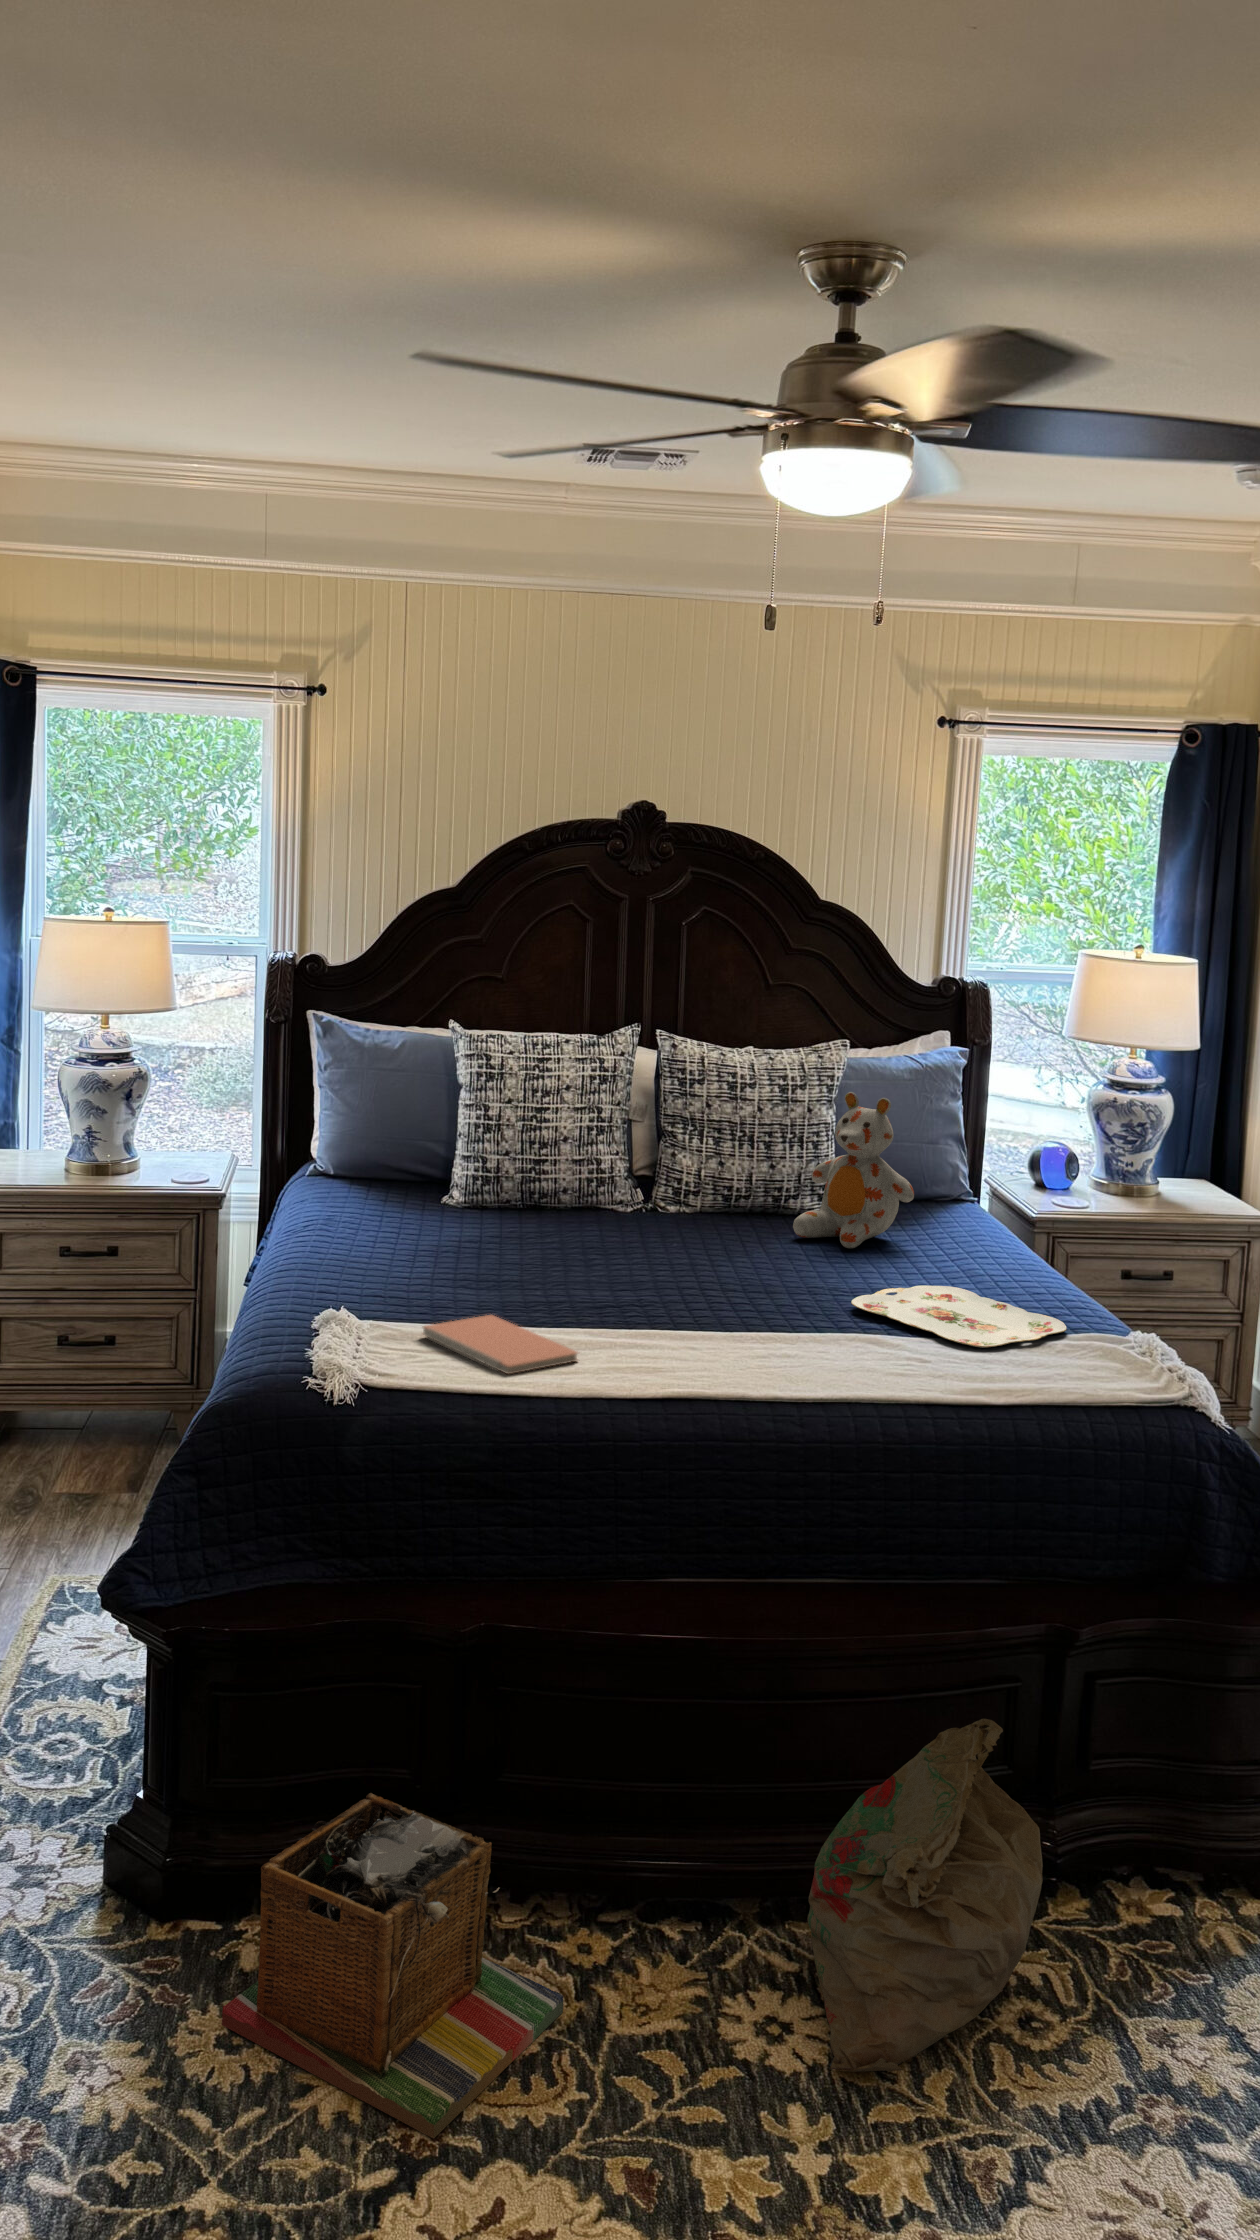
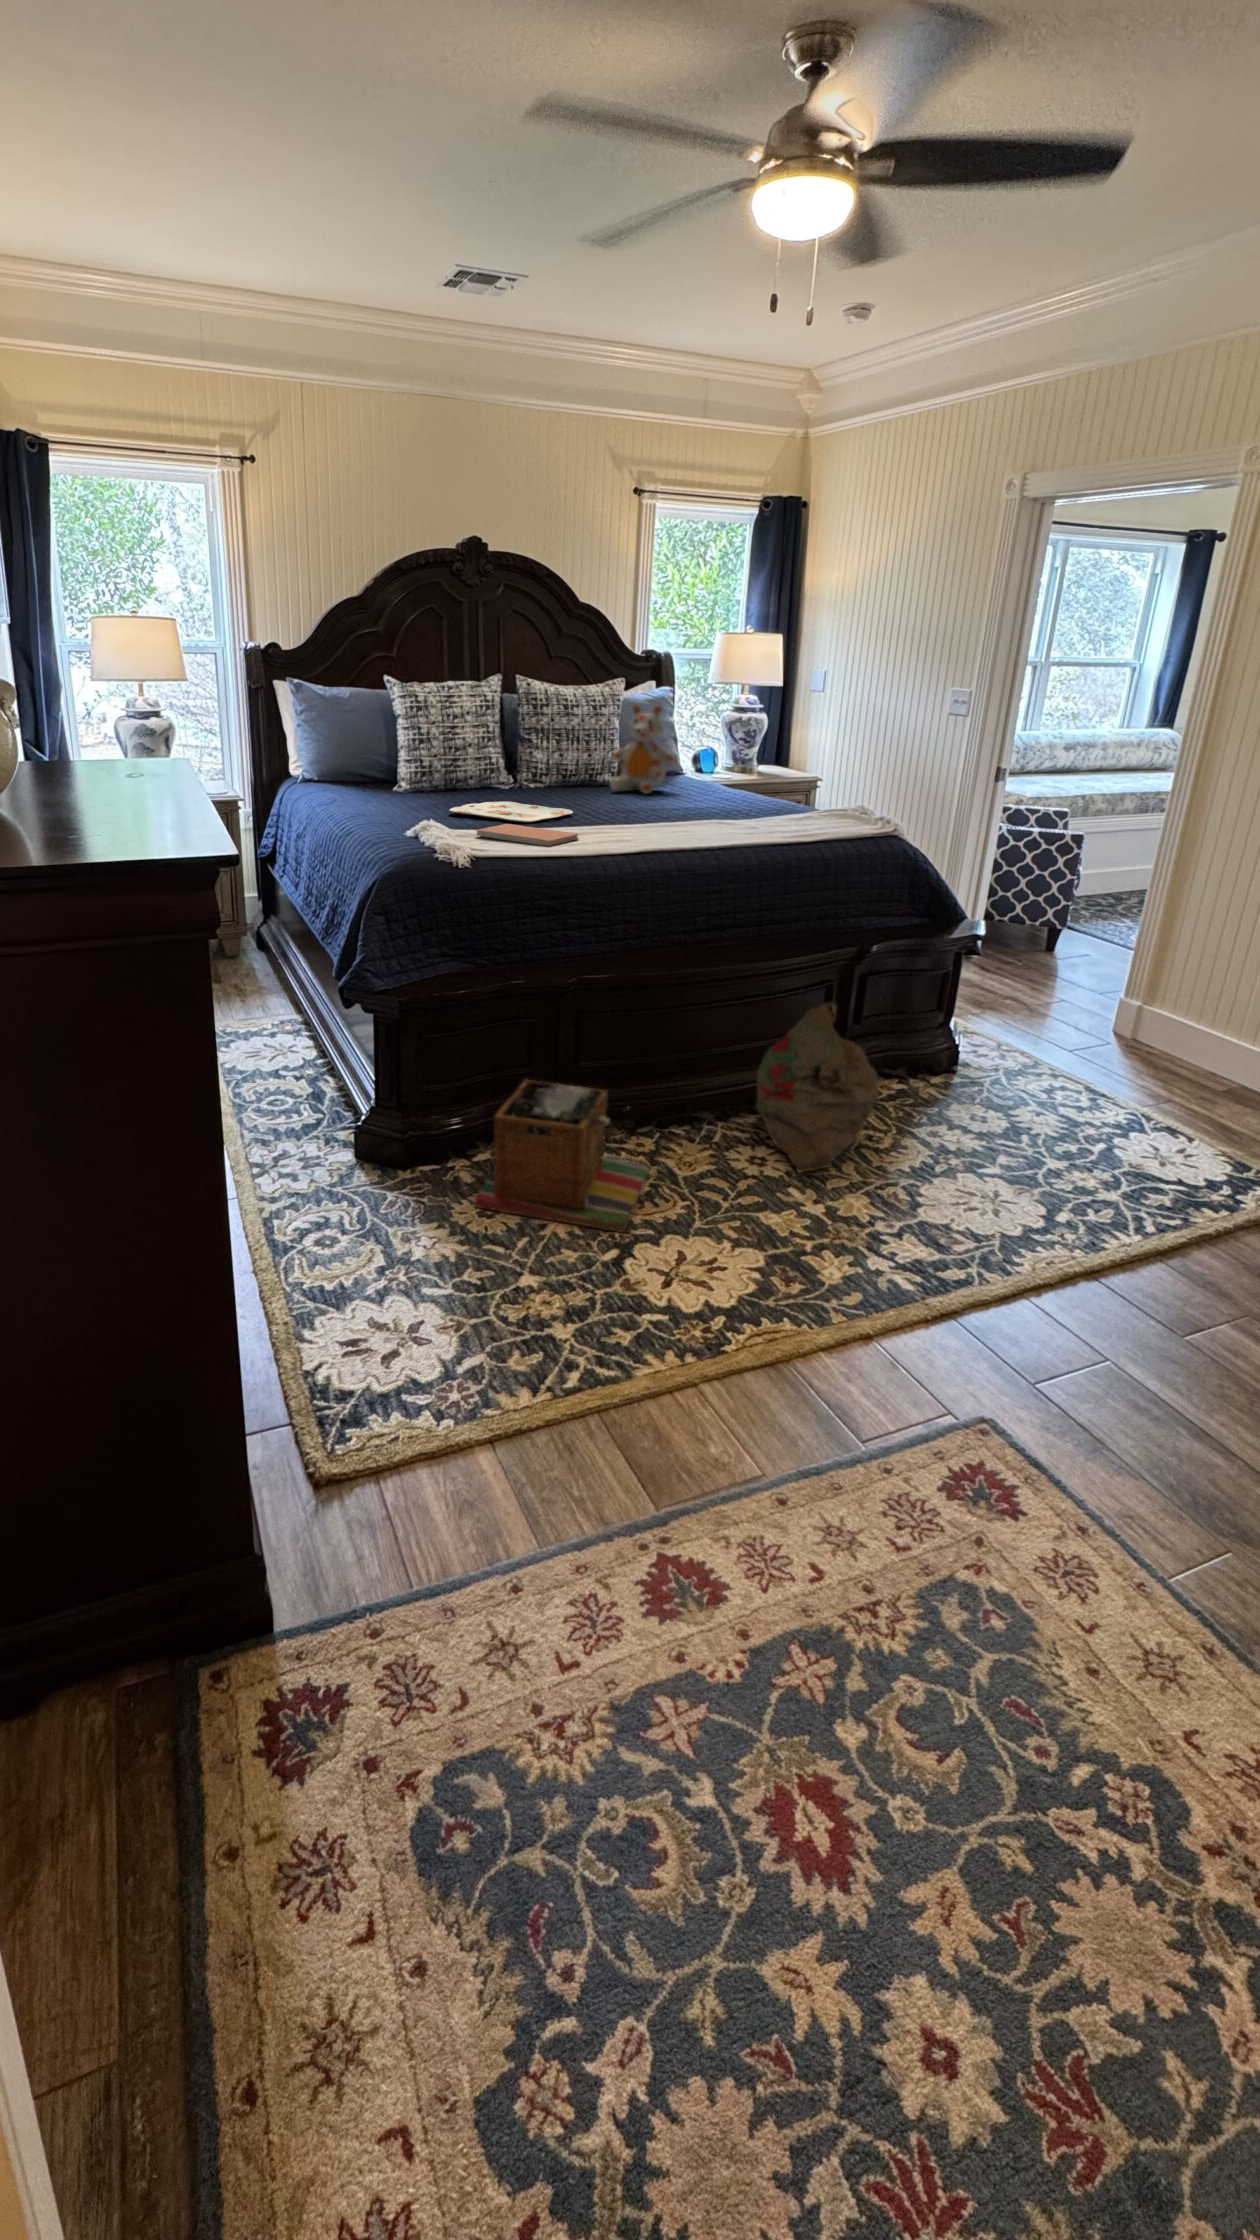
serving tray: present [851,1286,1066,1348] -> present [450,802,573,823]

